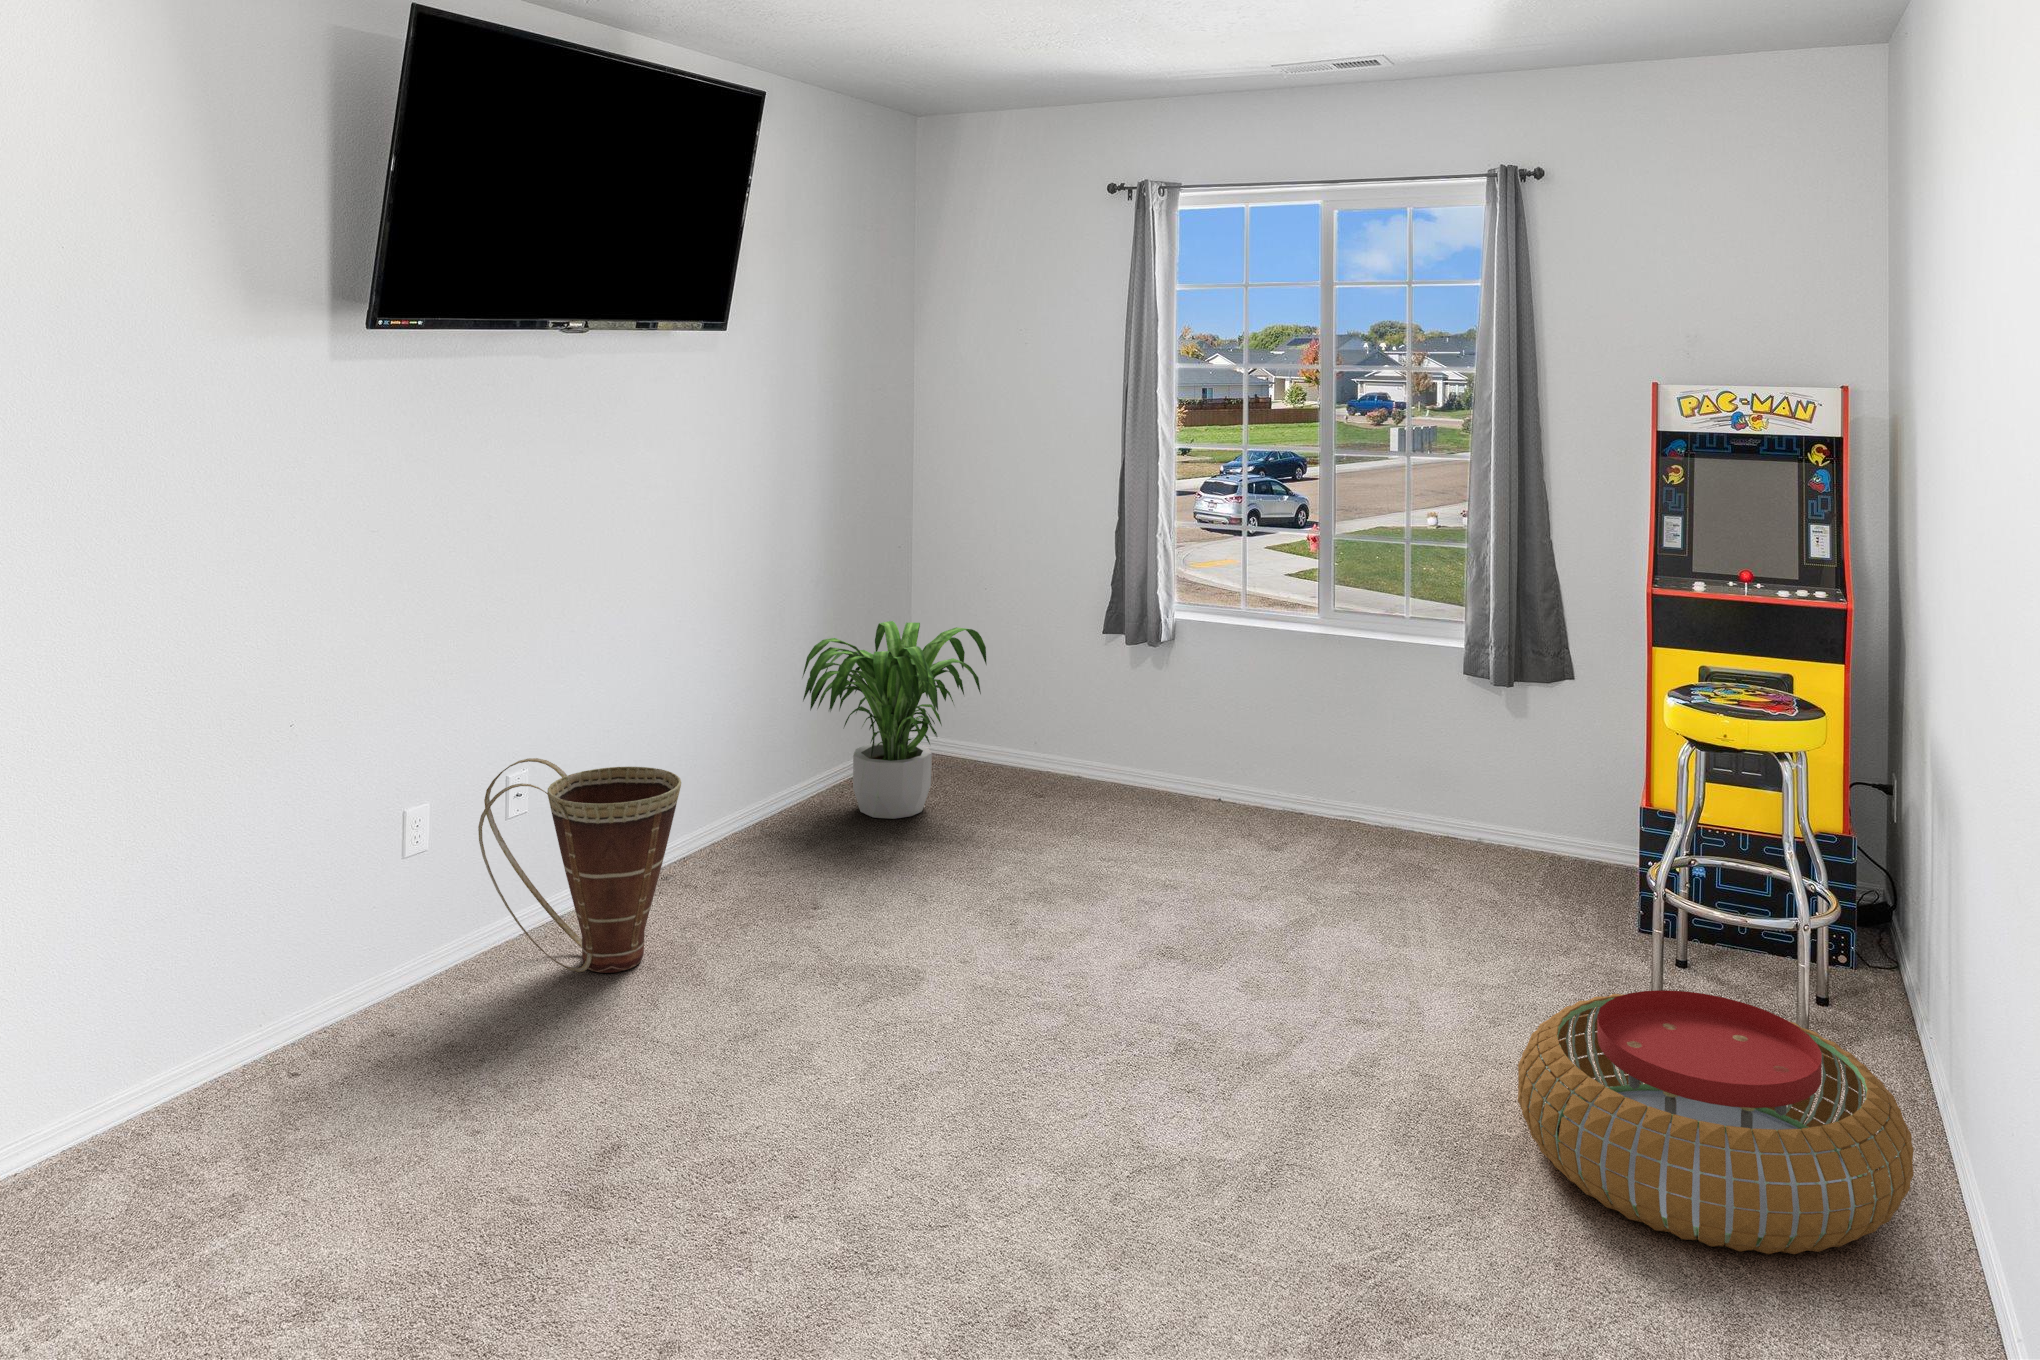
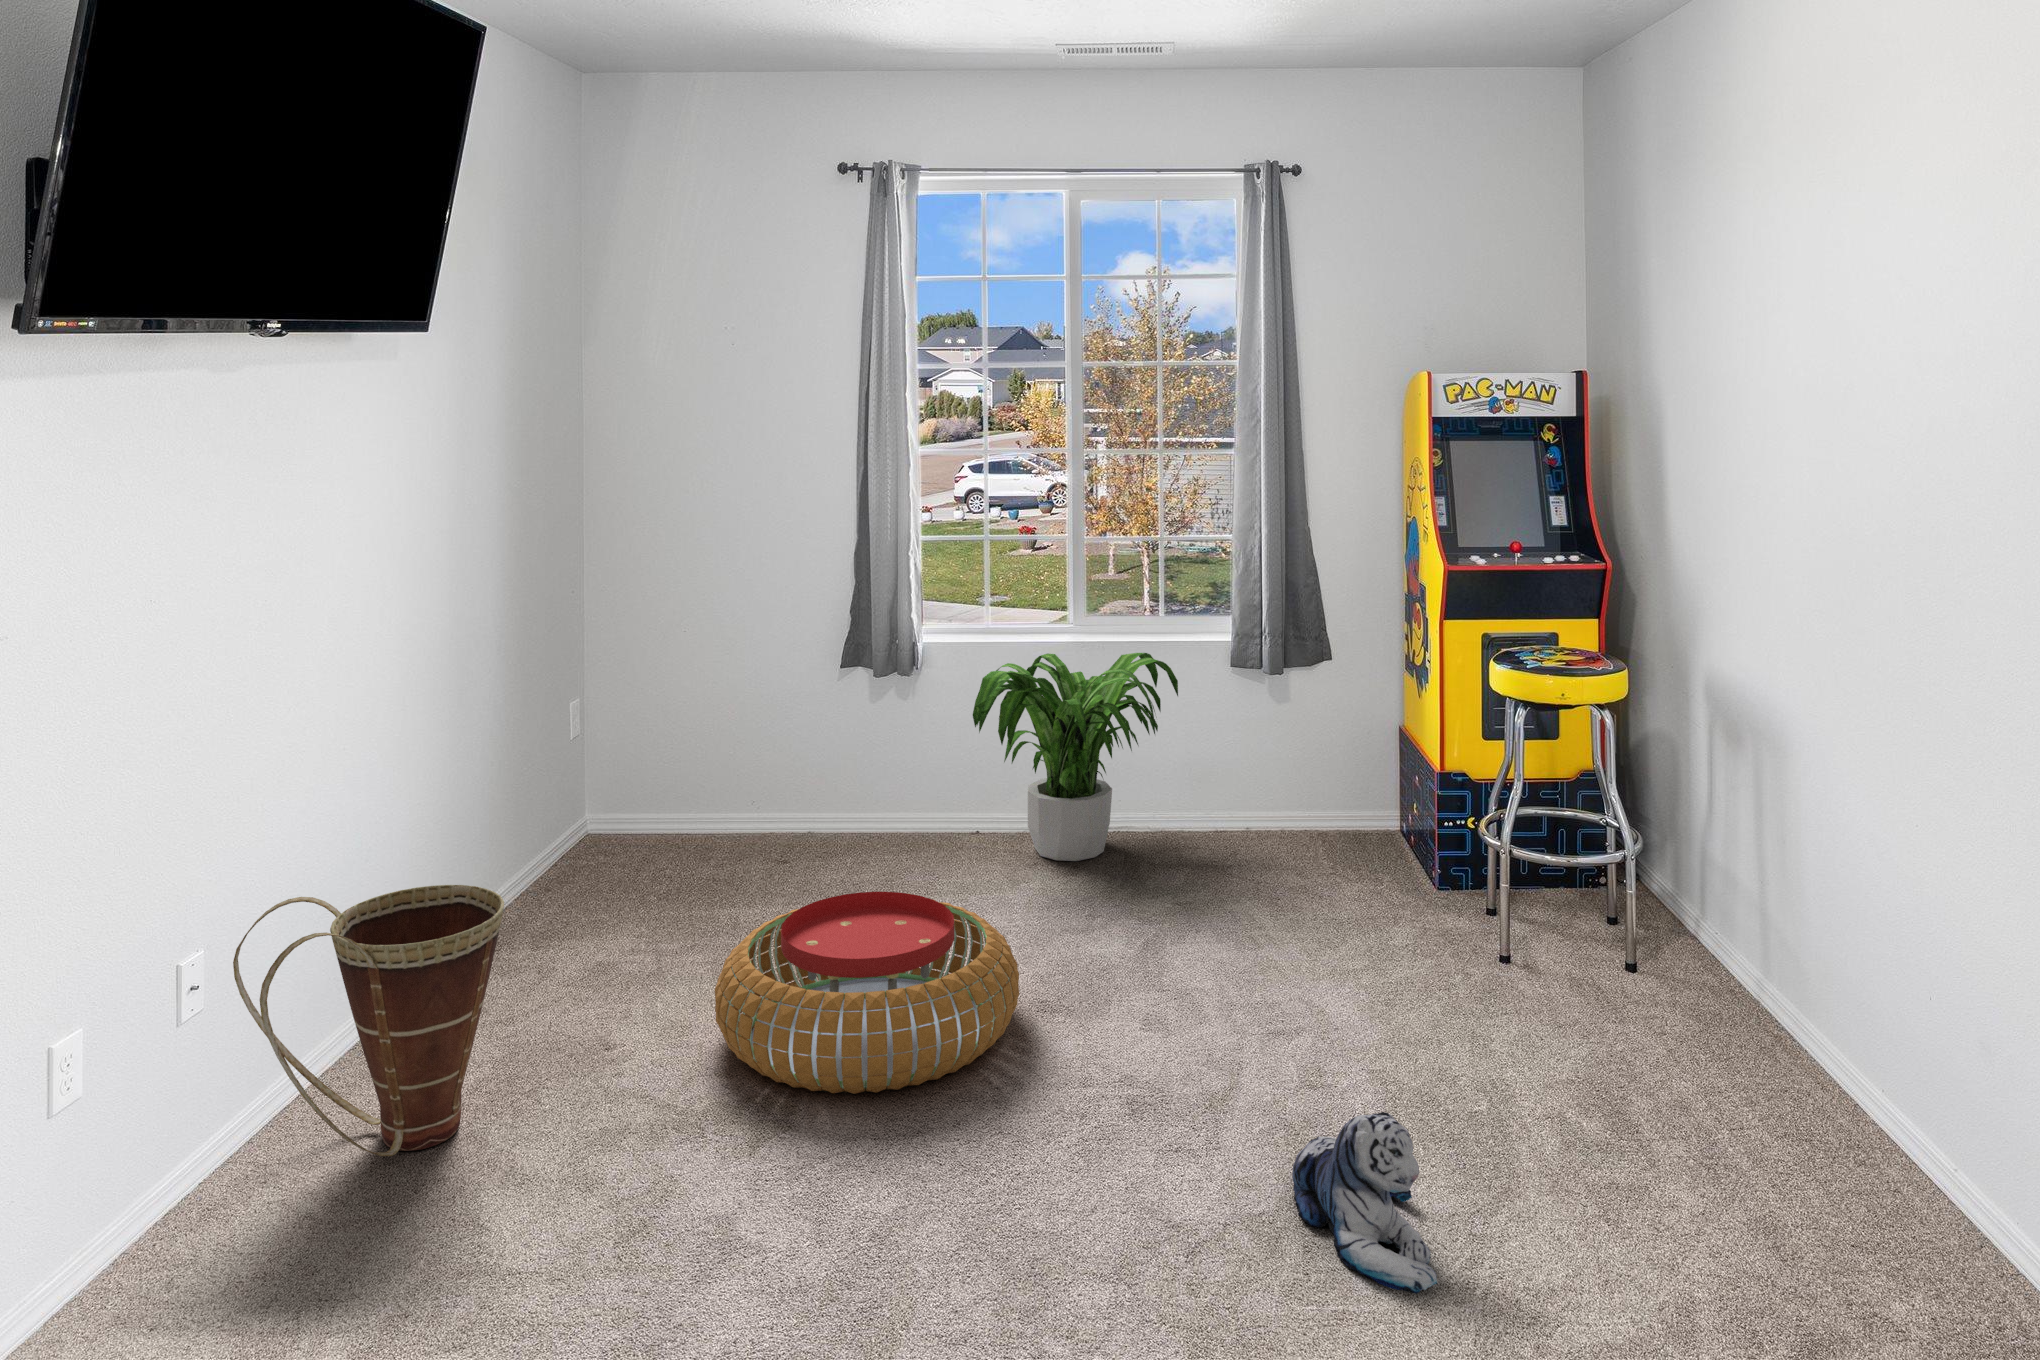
potted plant: present [803,621,987,819] -> present [973,653,1178,861]
pouf: present [1518,990,1914,1254] -> present [715,892,1019,1094]
plush toy: none [1244,1093,1366,1270] -> present [1292,1112,1437,1294]

